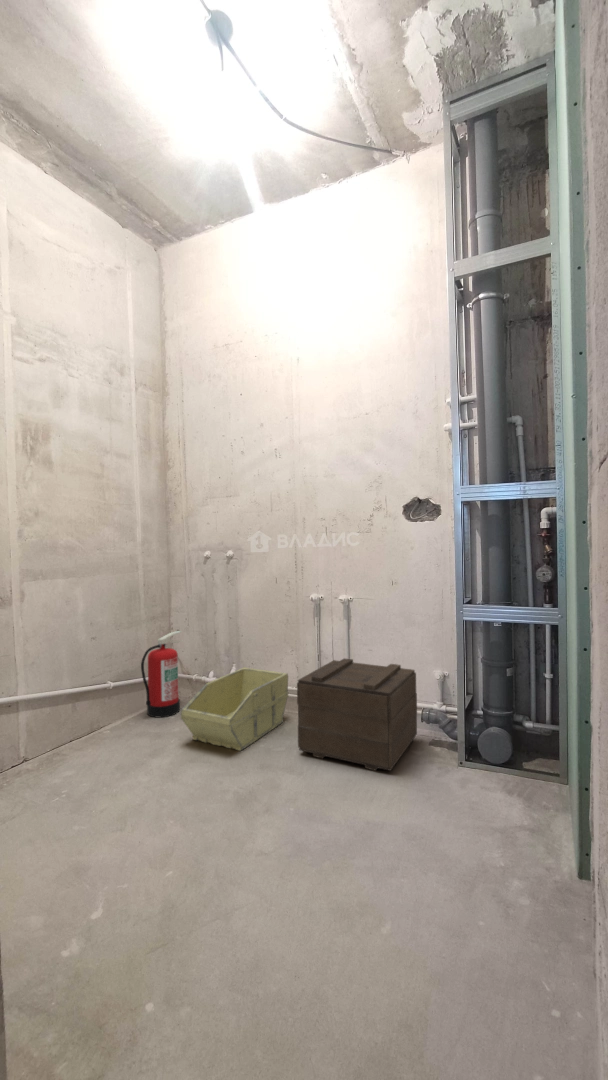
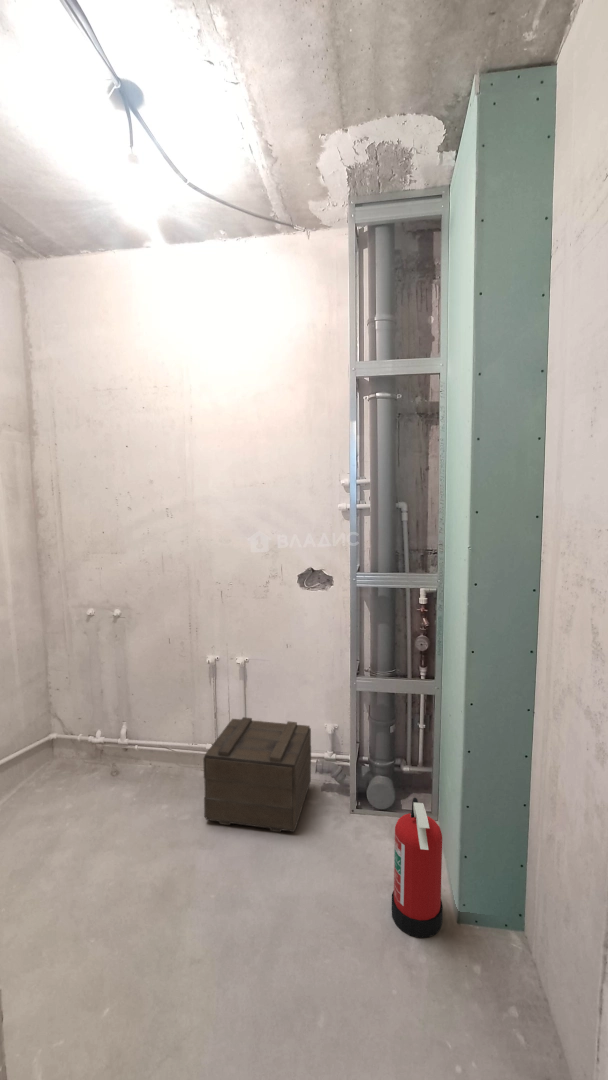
fire extinguisher: present [141,631,183,717] -> present [392,798,443,938]
storage bin: present [181,668,288,751] -> none [77,728,186,829]

